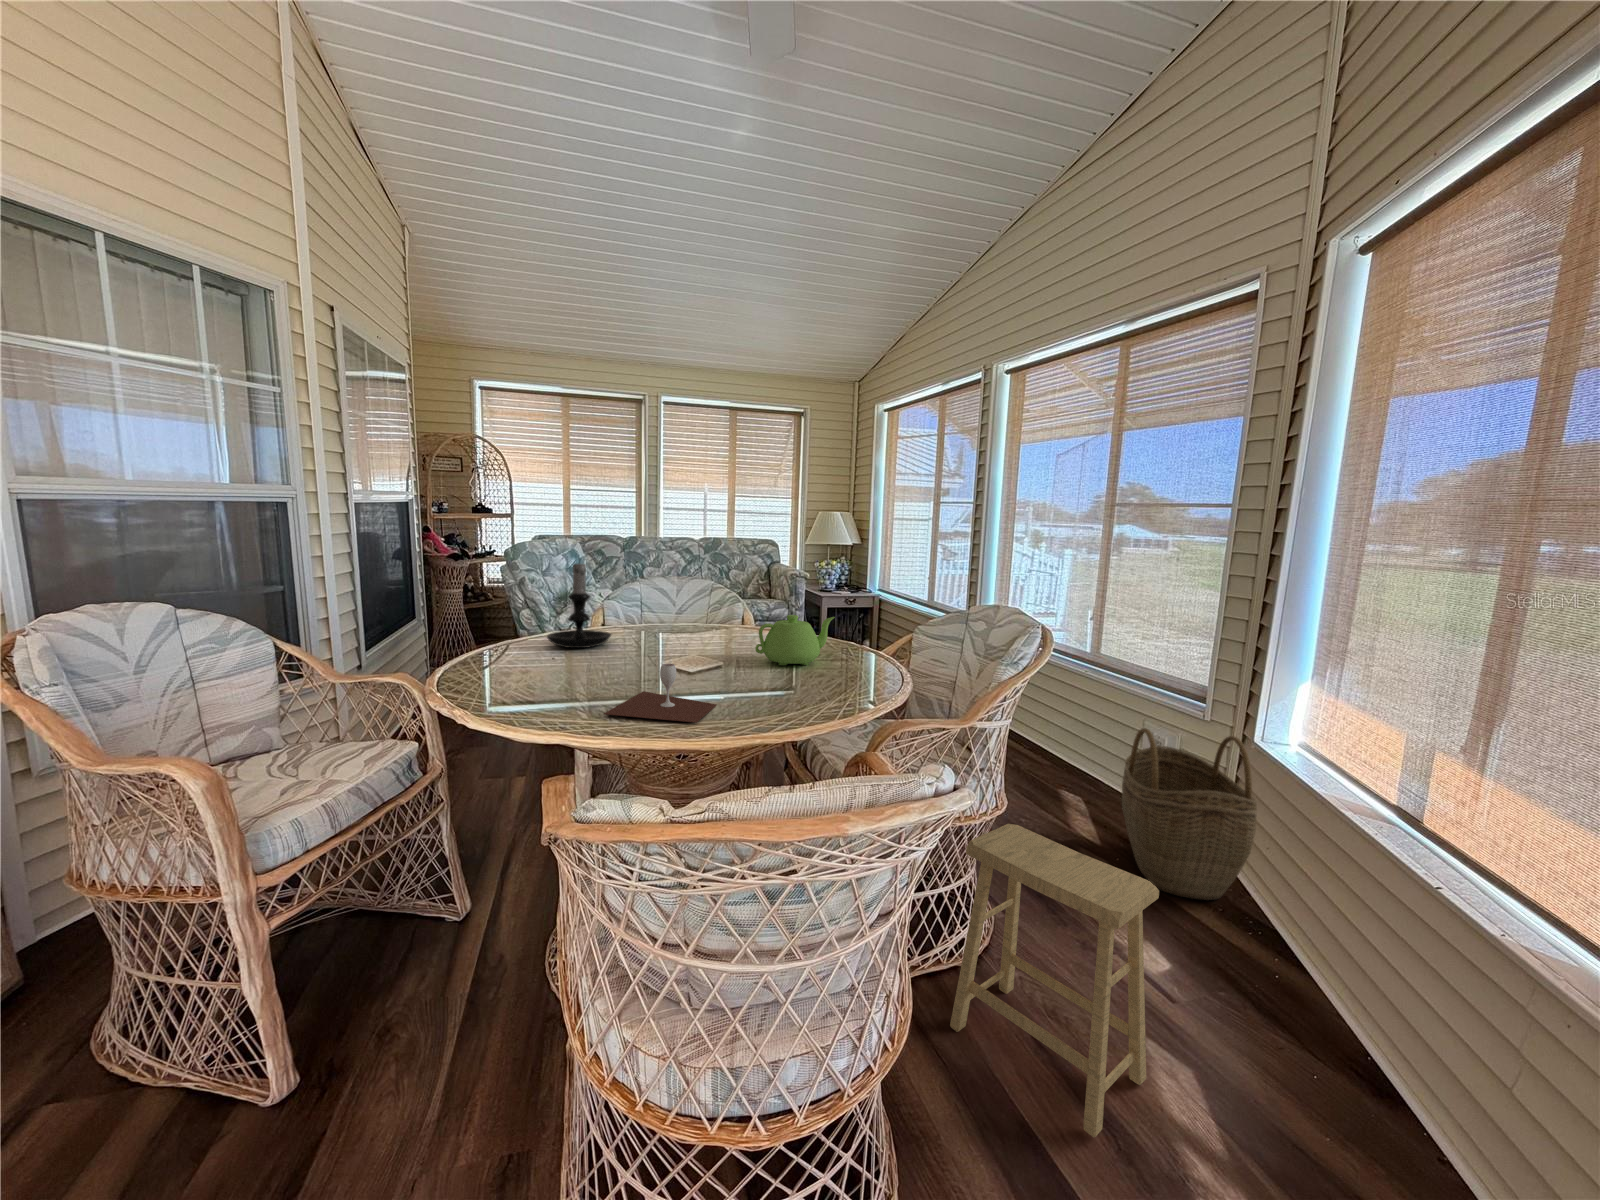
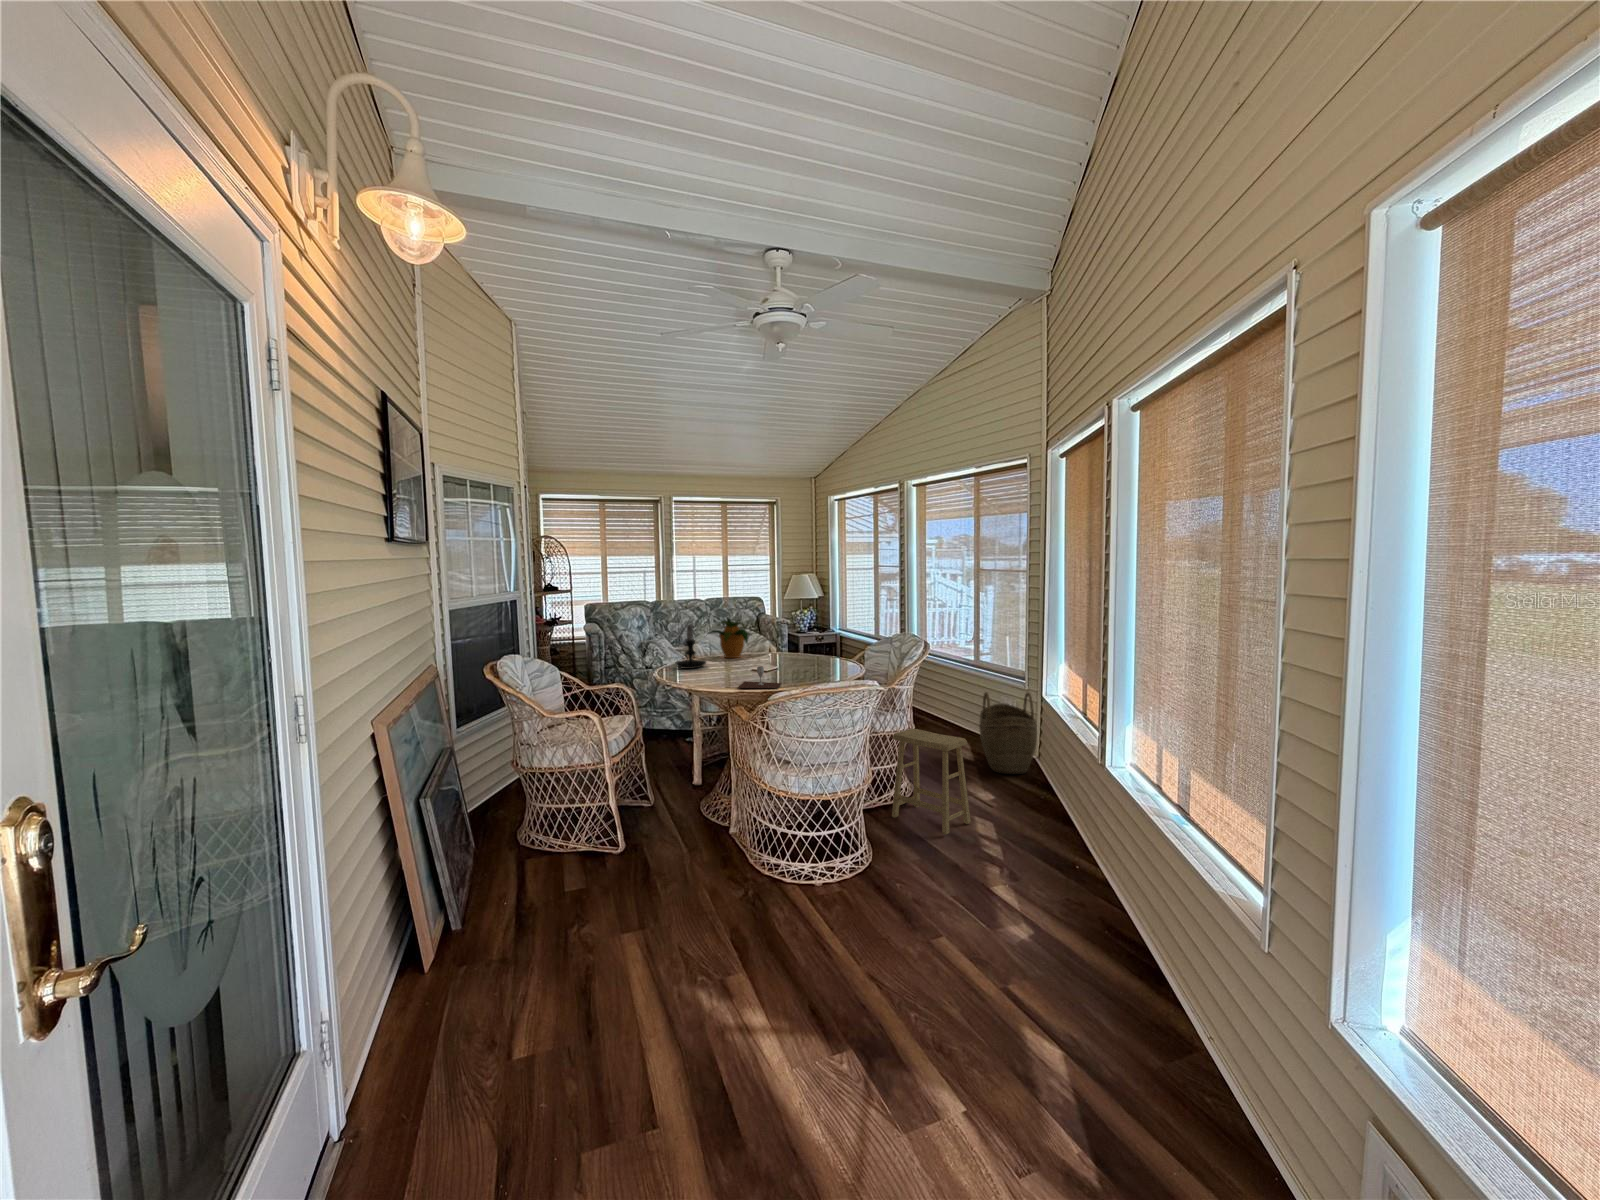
potted plant: none [624,557,715,630] -> present [706,619,750,658]
teapot: present [755,615,835,665] -> none [788,644,826,669]

